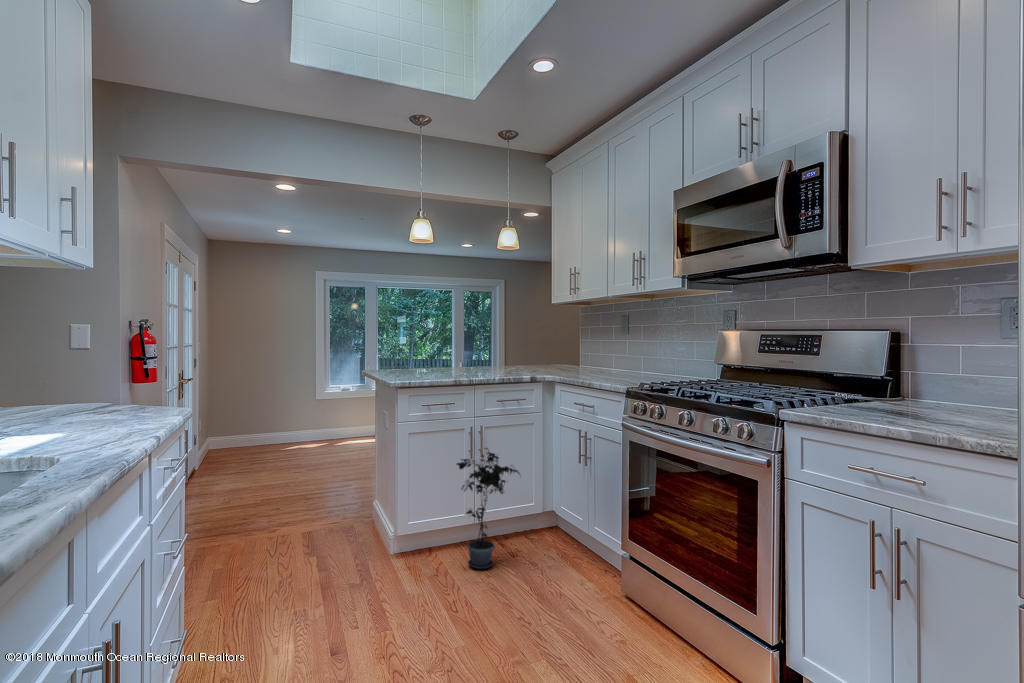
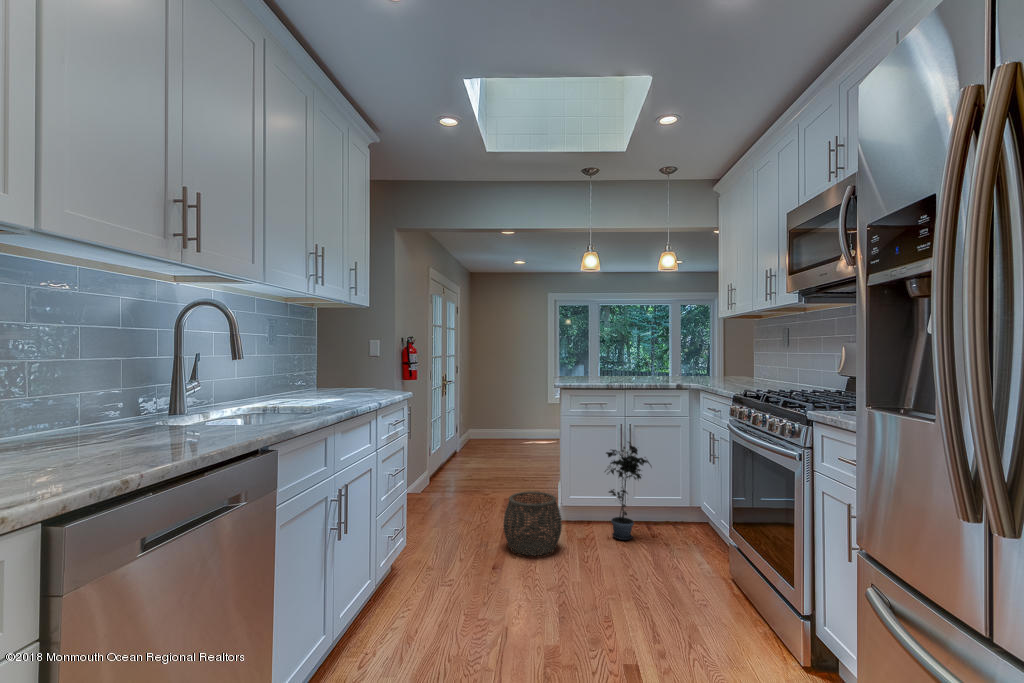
woven basket: none [336,529,421,627] -> present [503,491,562,556]

